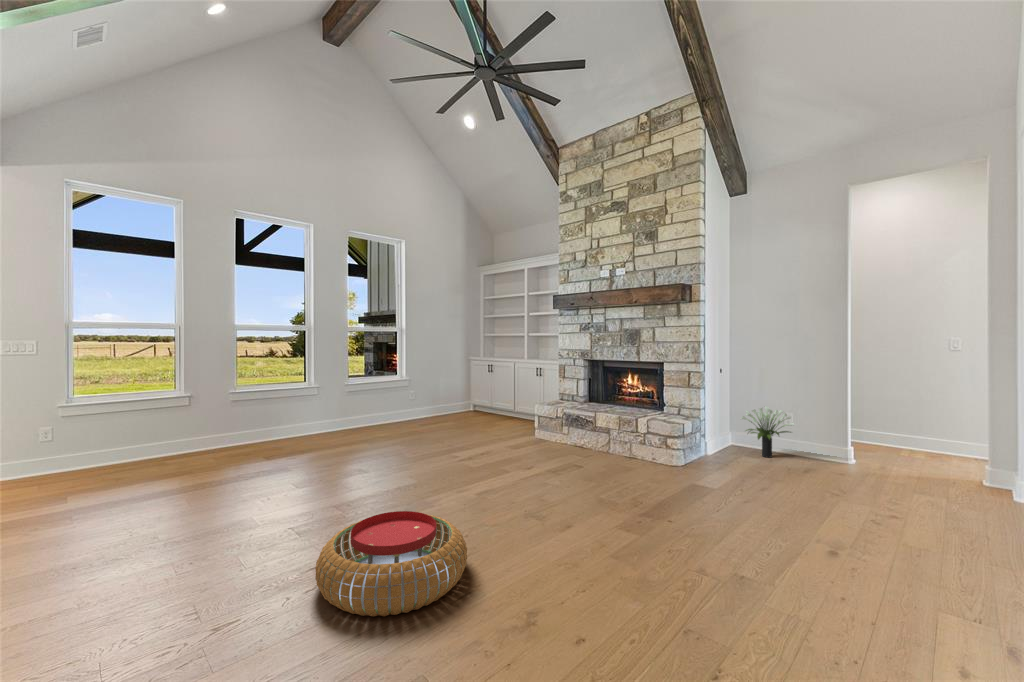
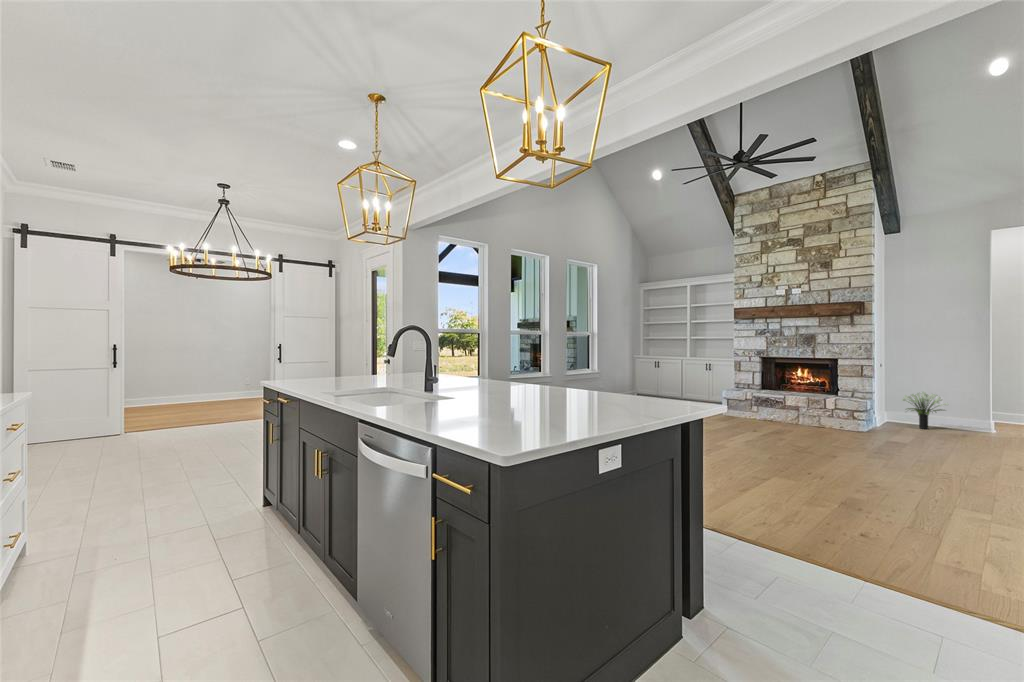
pouf: present [315,511,467,617] -> none [723,438,816,482]

